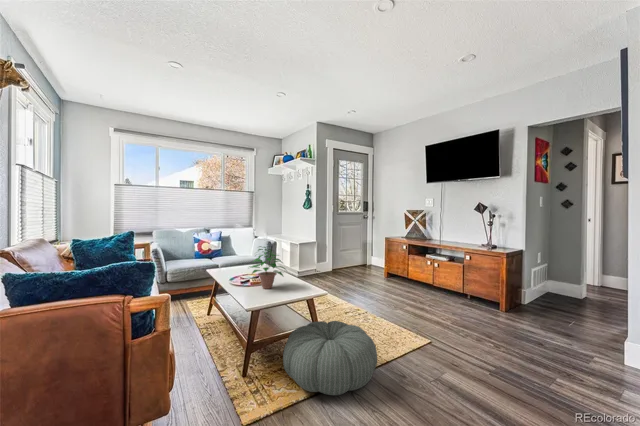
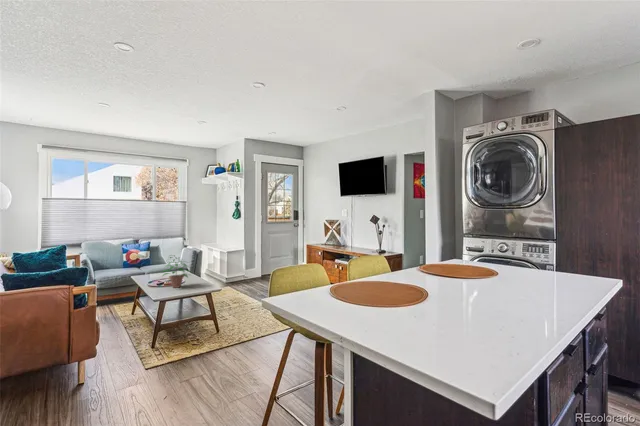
pouf: present [283,321,377,395] -> none [181,310,251,355]

